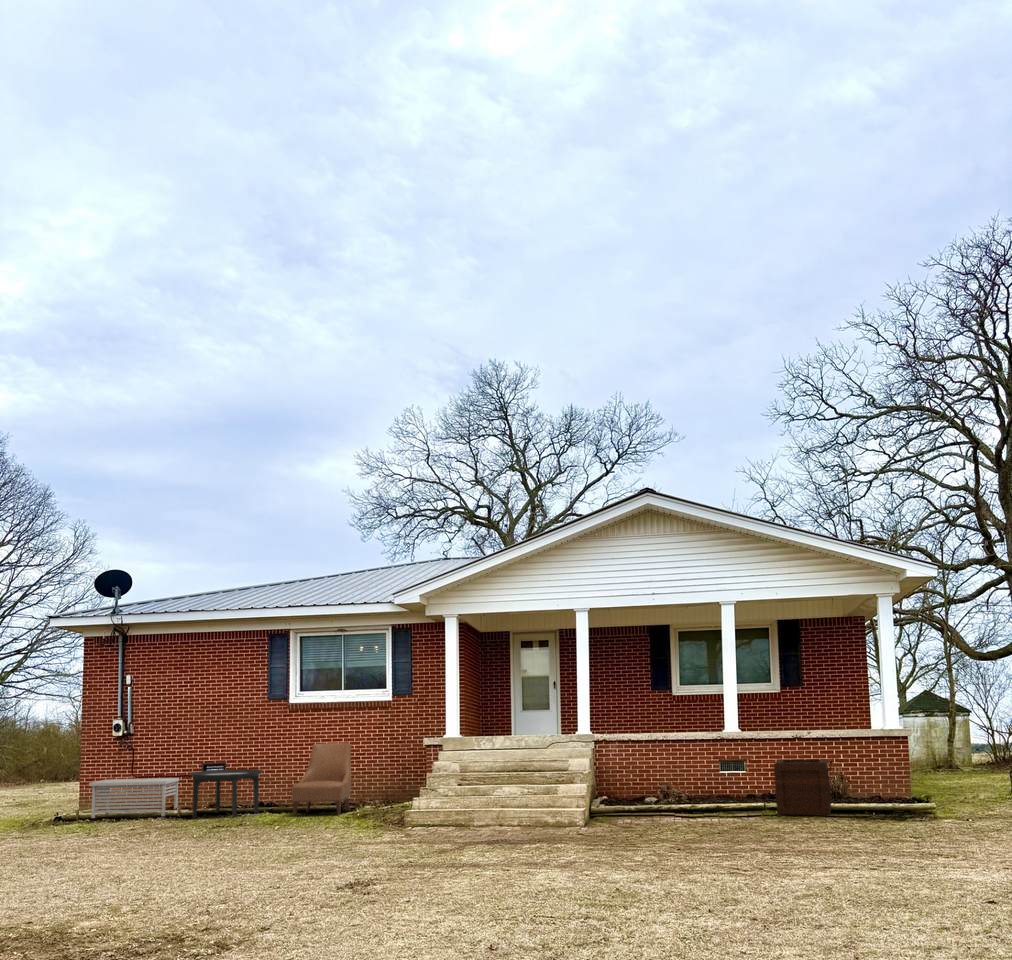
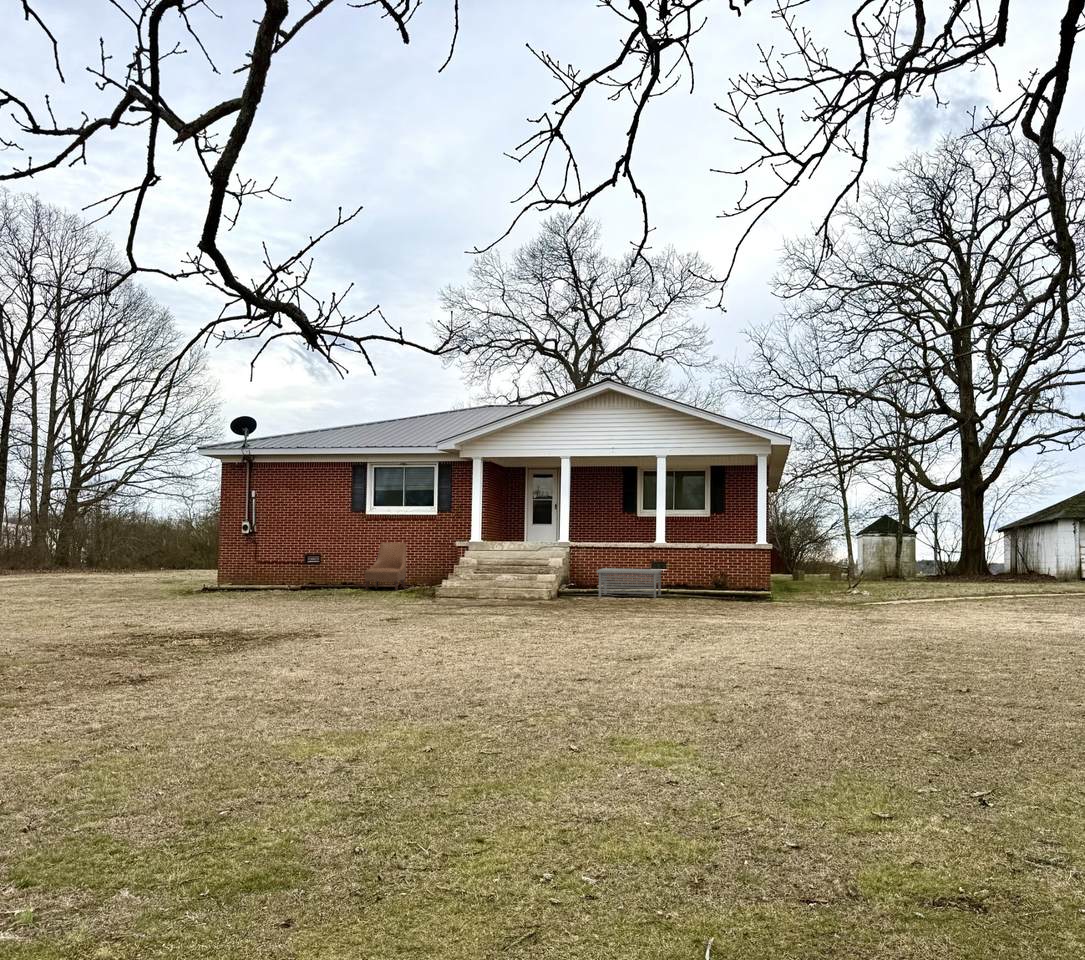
wooden crate: present [774,759,831,815] -> none [680,563,721,600]
round table: present [190,769,263,818] -> none [296,559,346,591]
storage bench: present [89,778,179,818] -> present [596,568,662,598]

